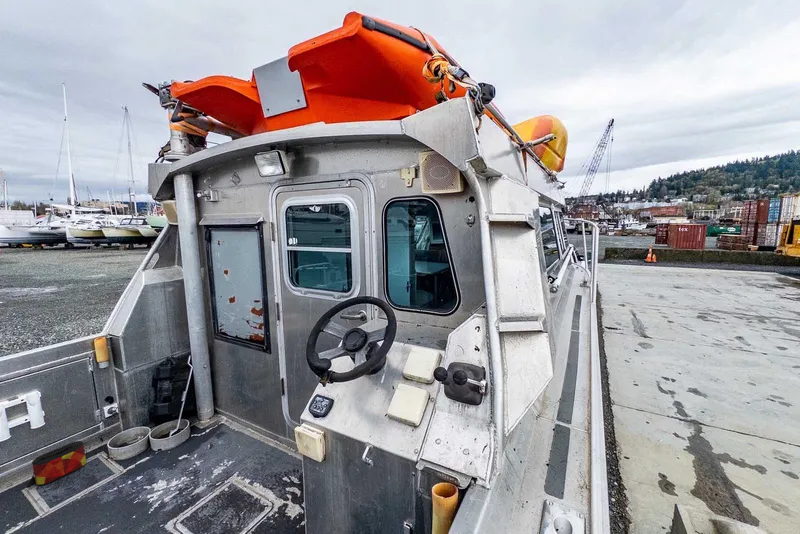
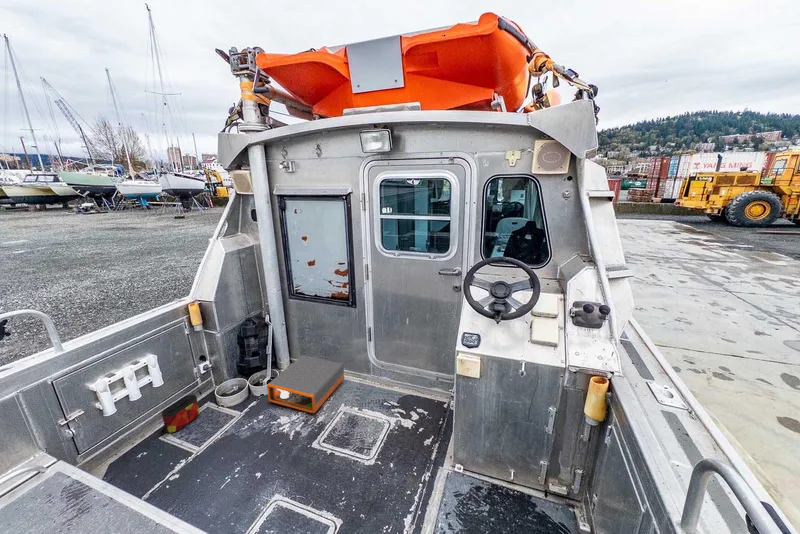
storage box: none [158,406,260,481] -> present [267,355,344,413]

